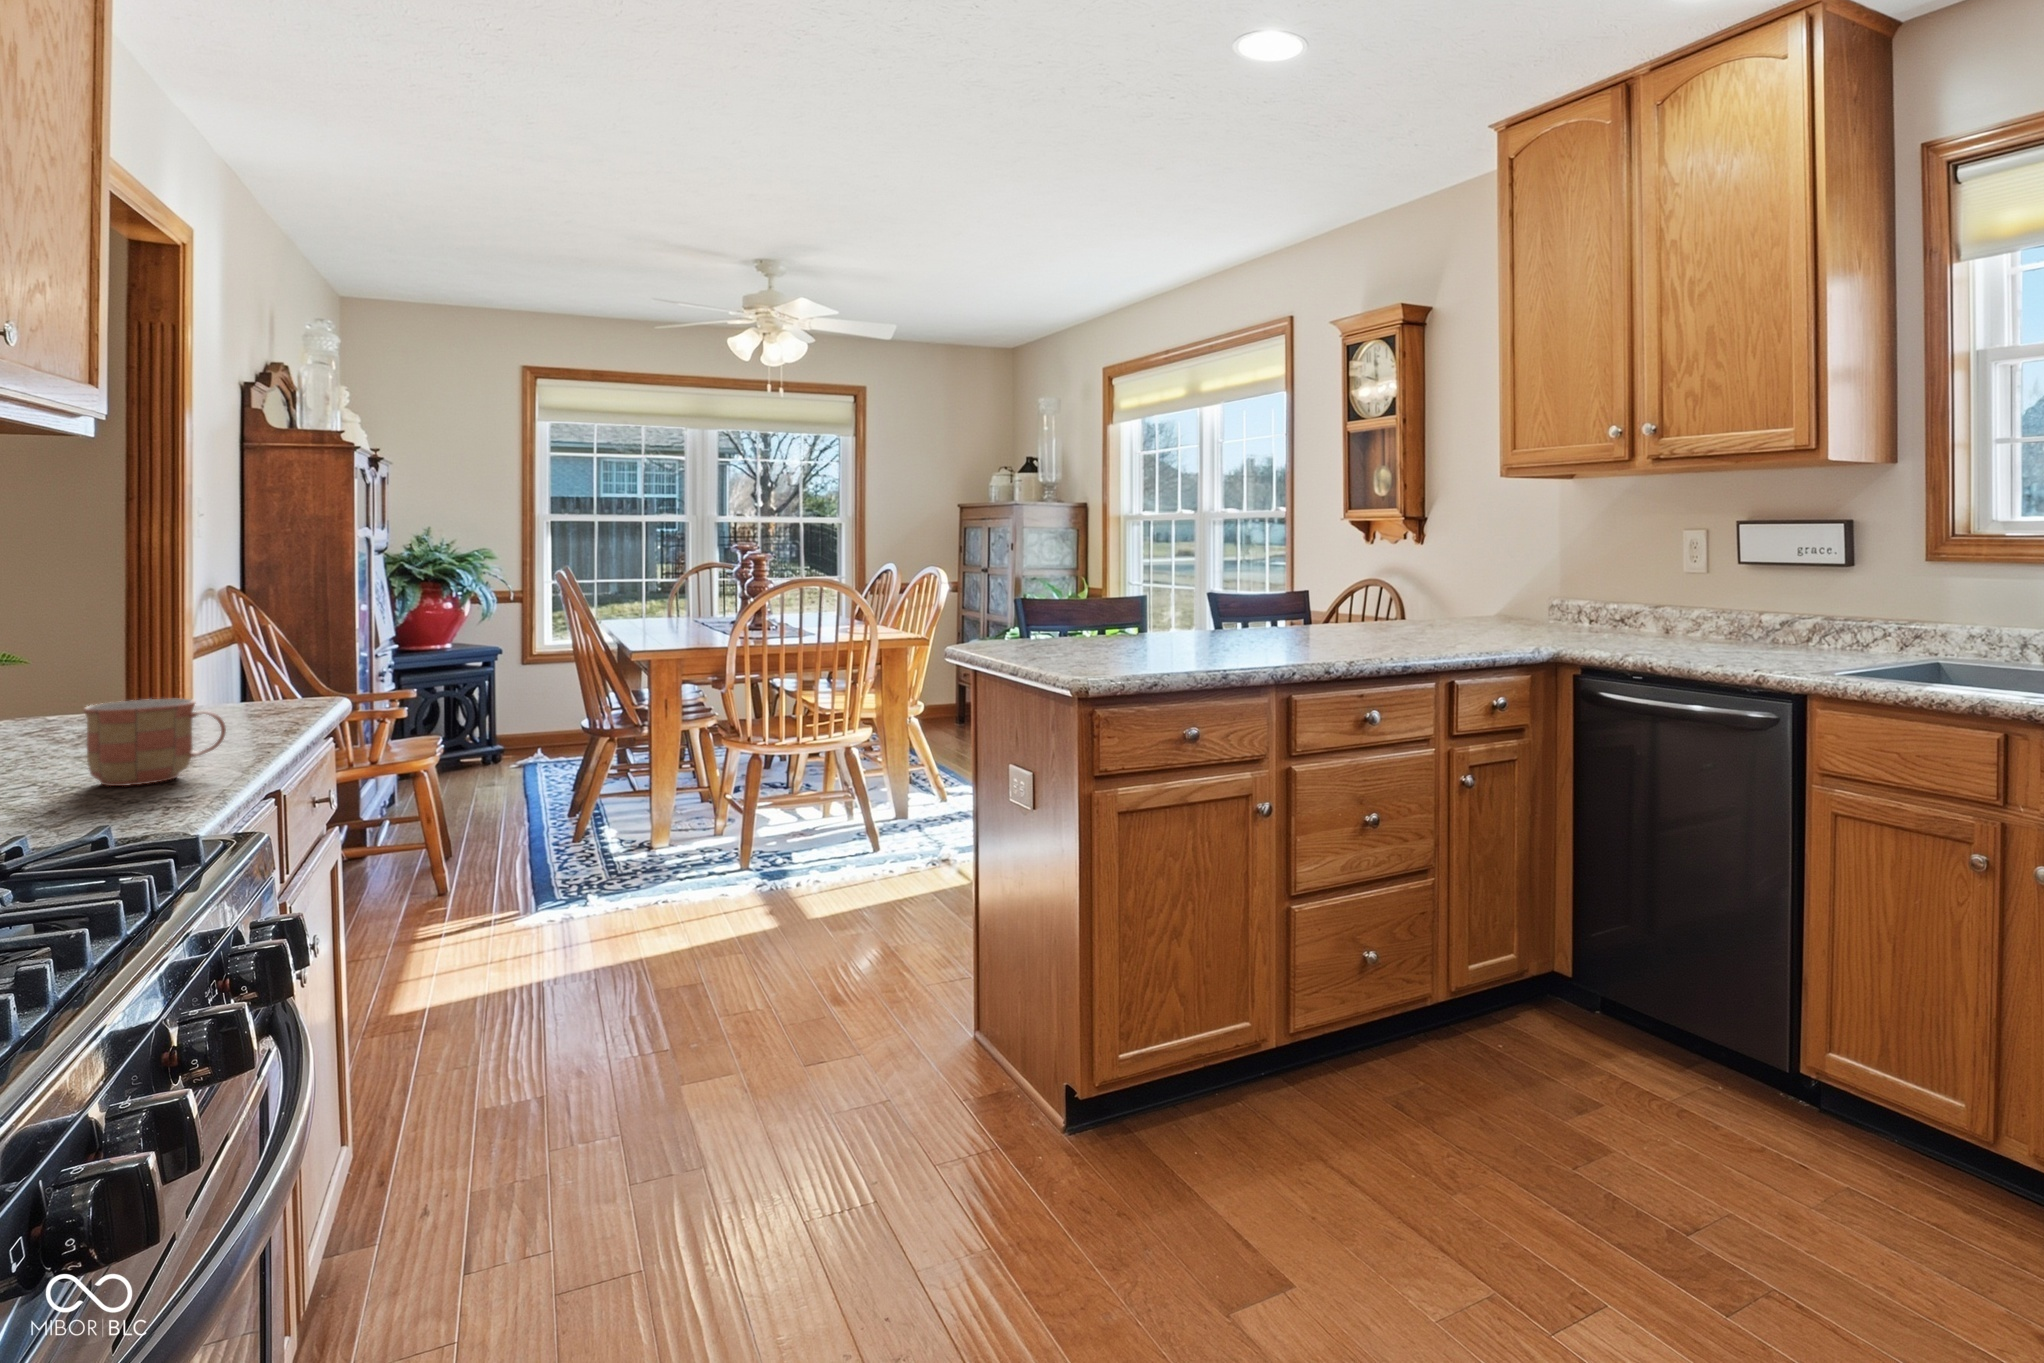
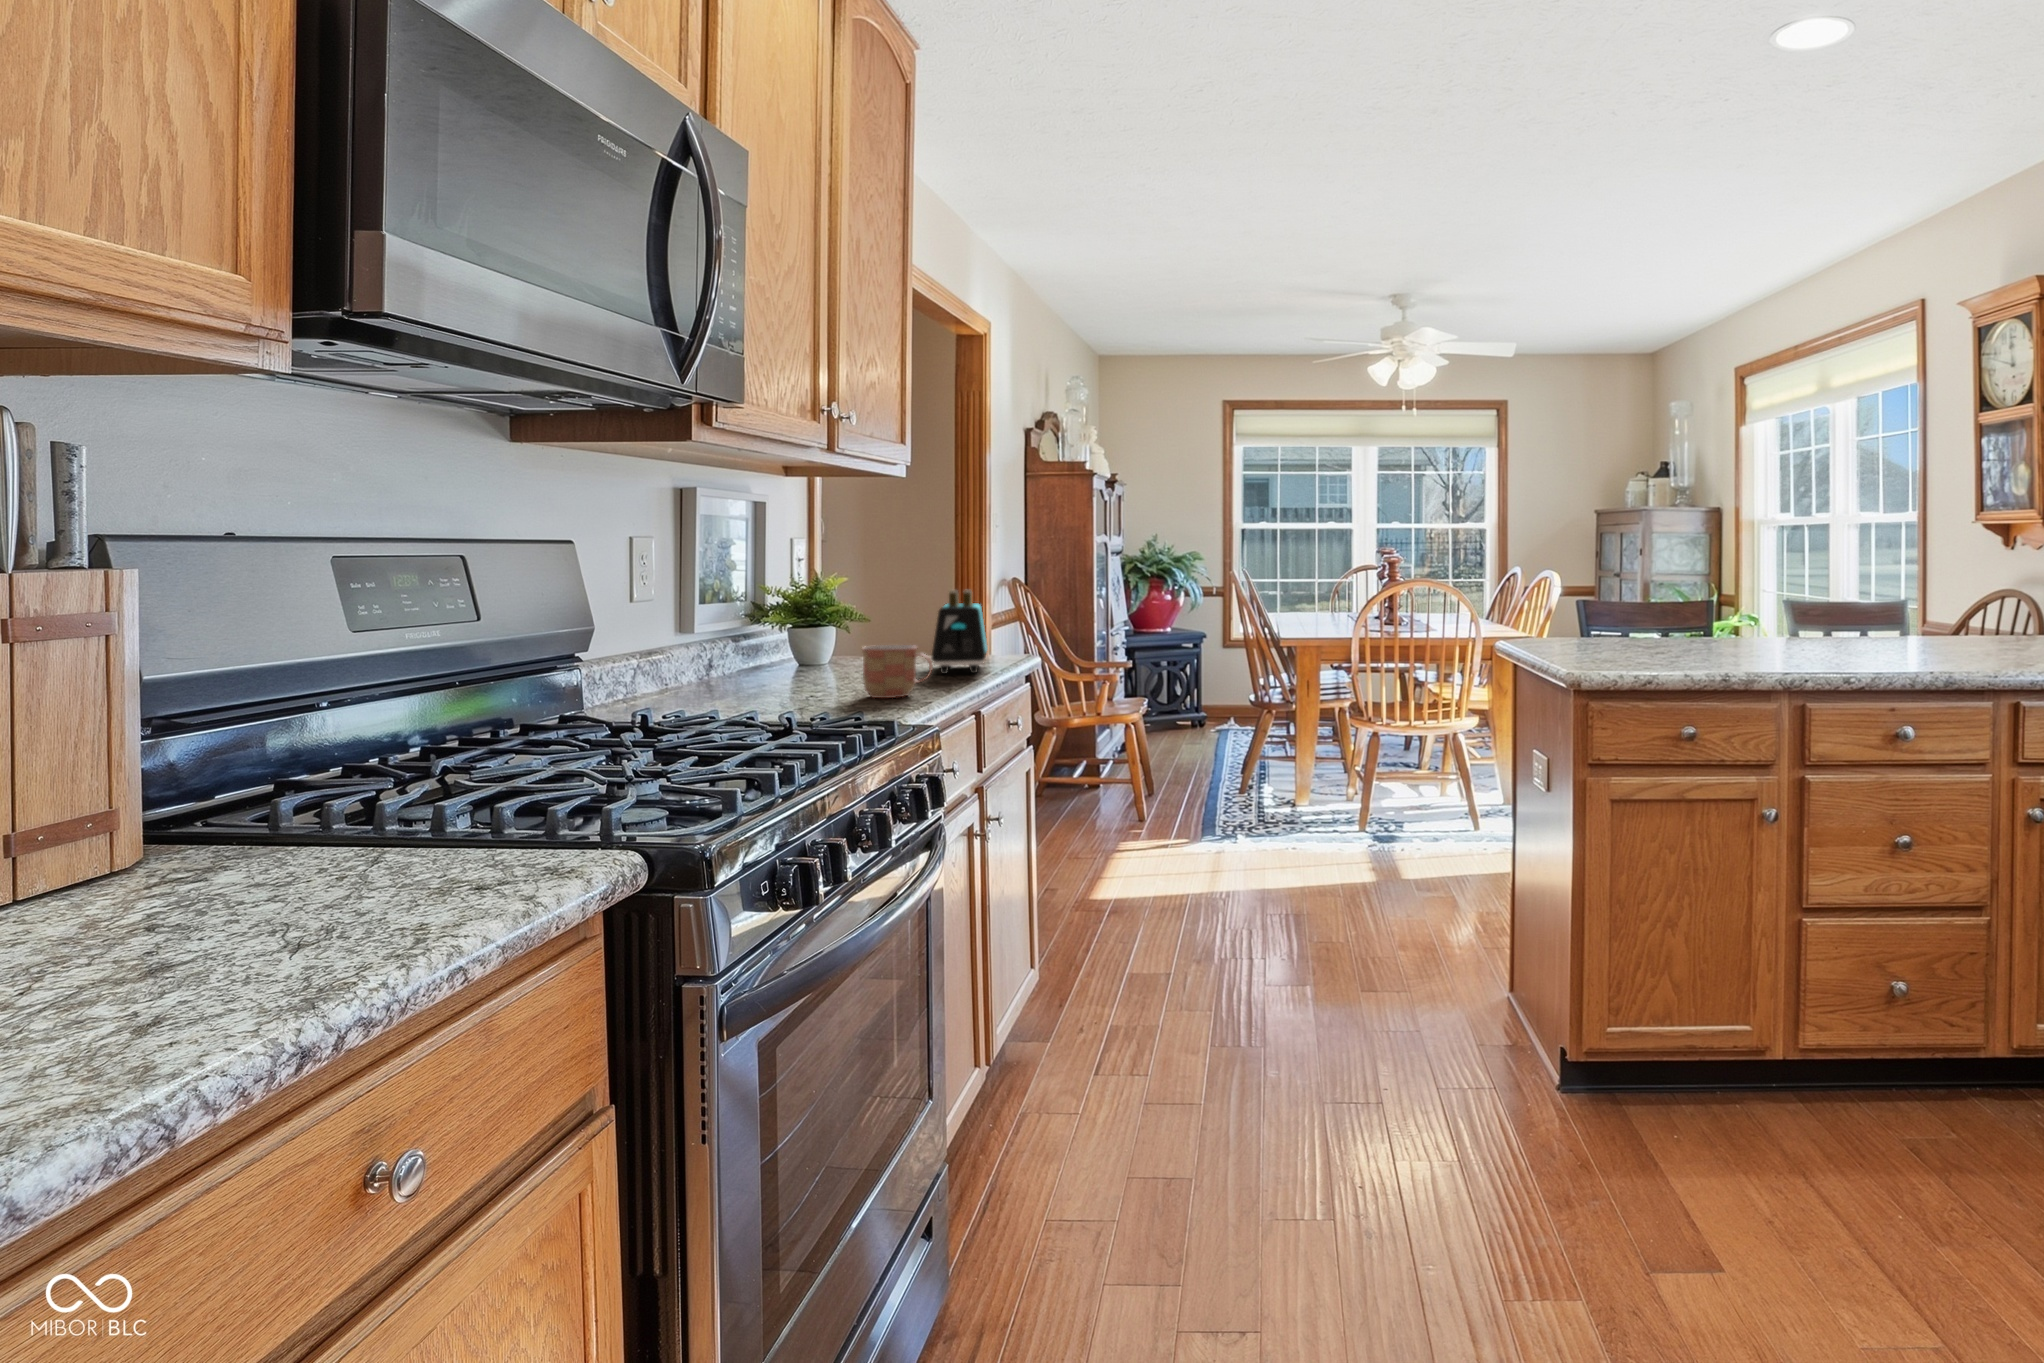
toaster: none [186,609,291,736] -> present [931,590,988,674]

